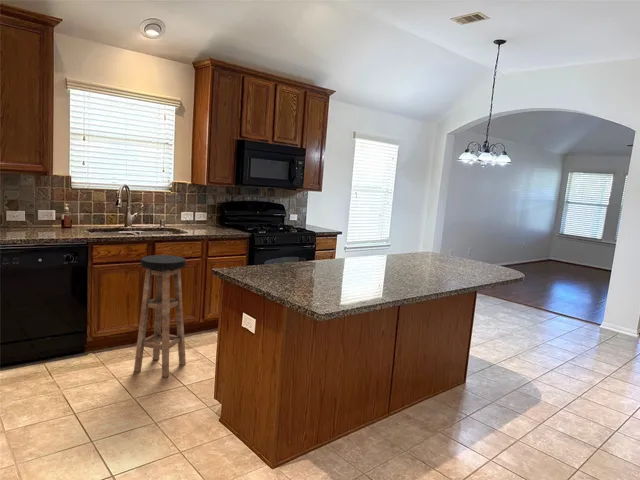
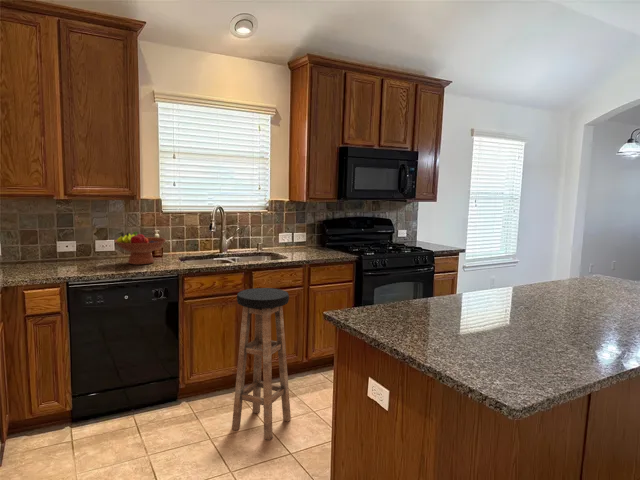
fruit bowl: none [25,204,76,233] -> present [114,232,166,265]

